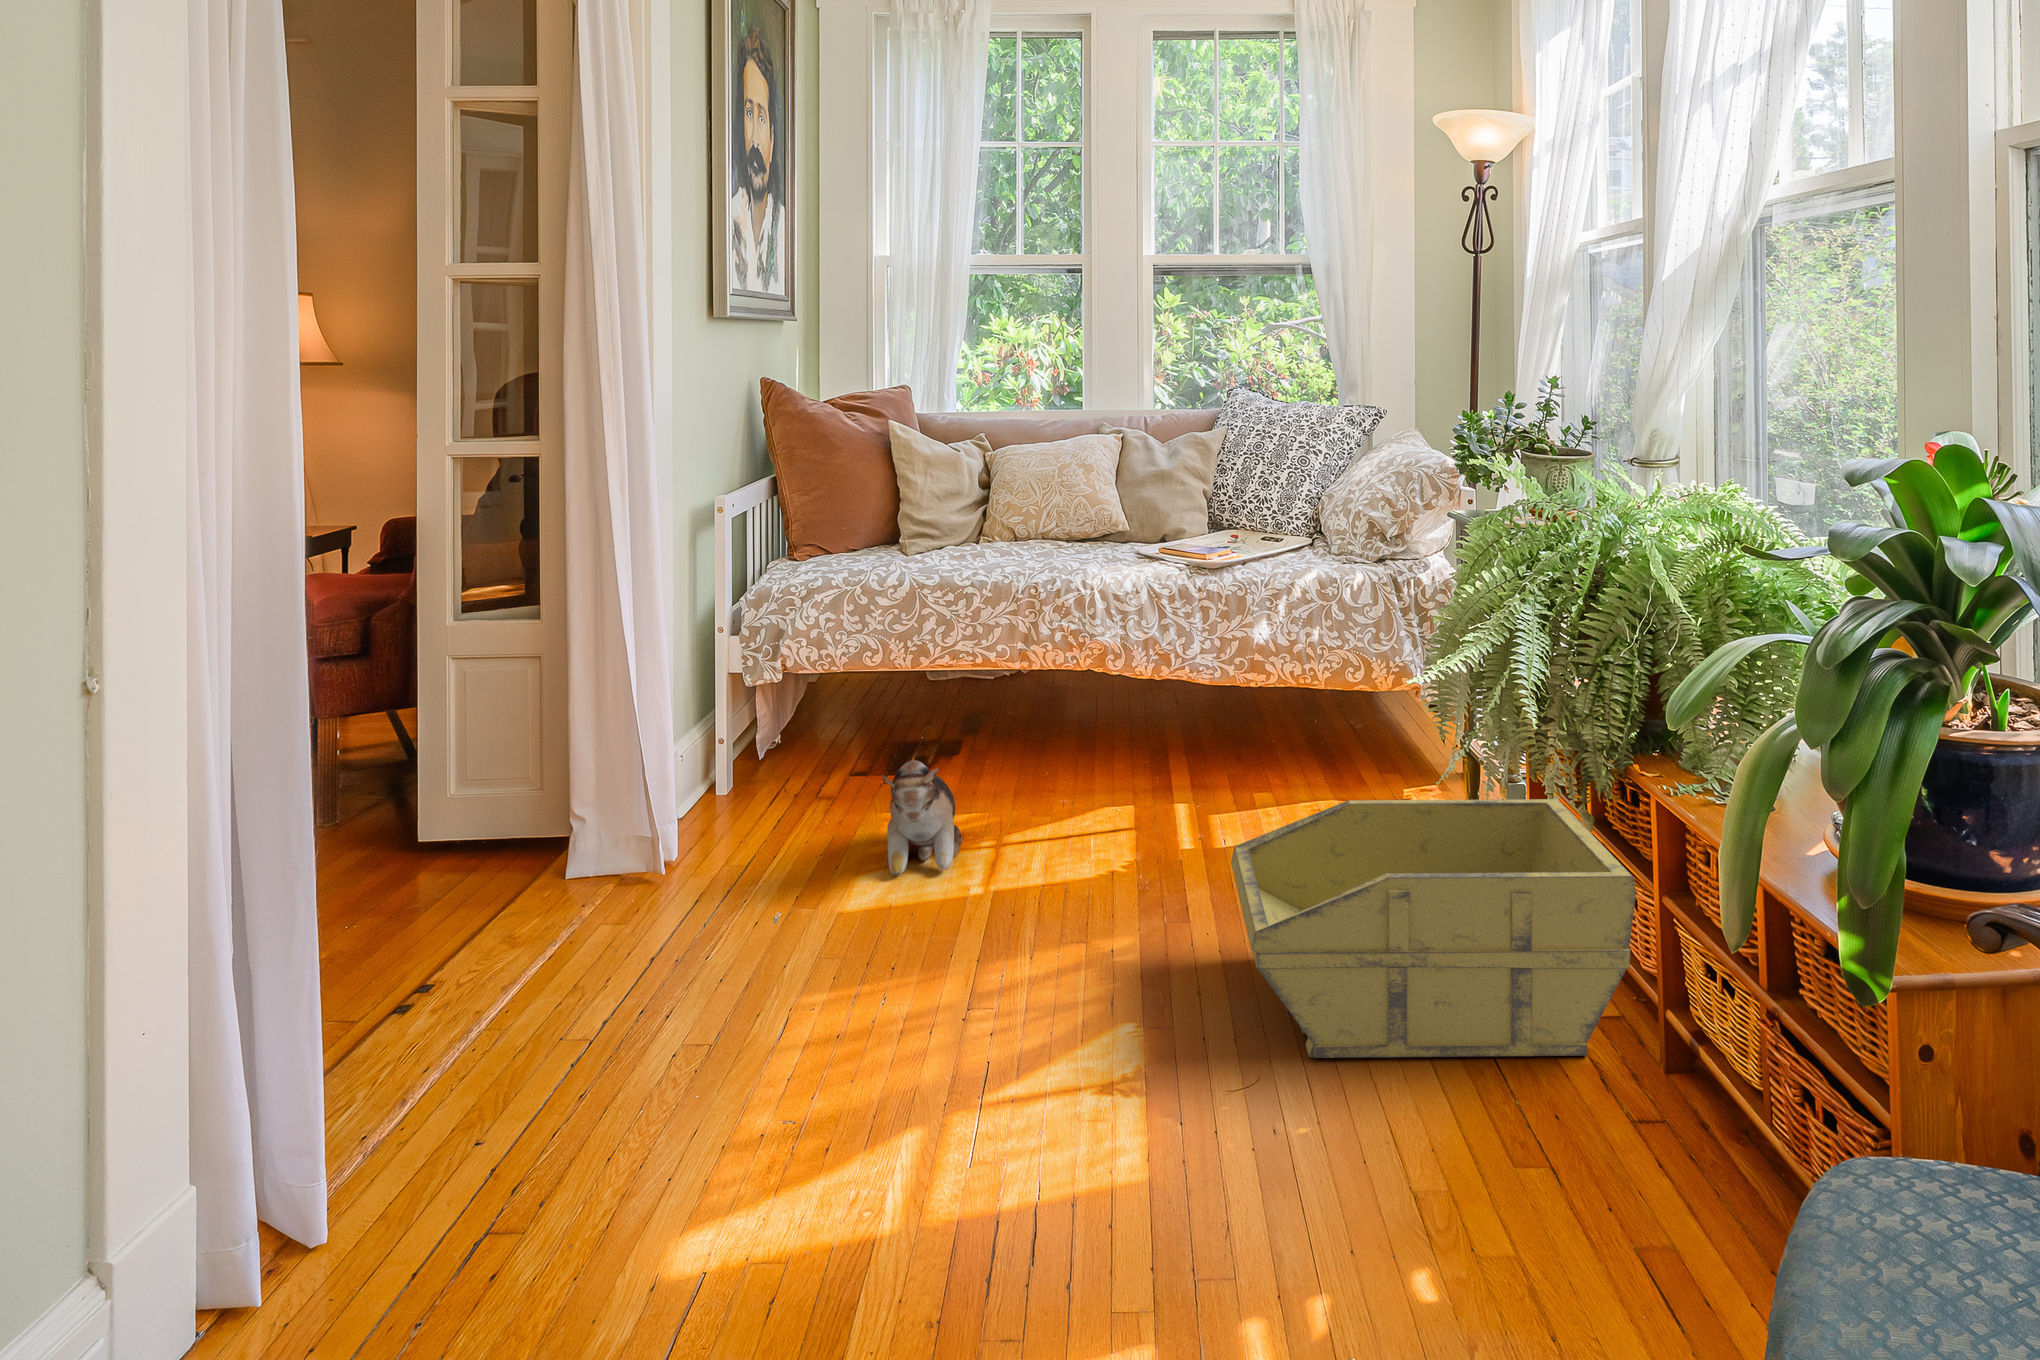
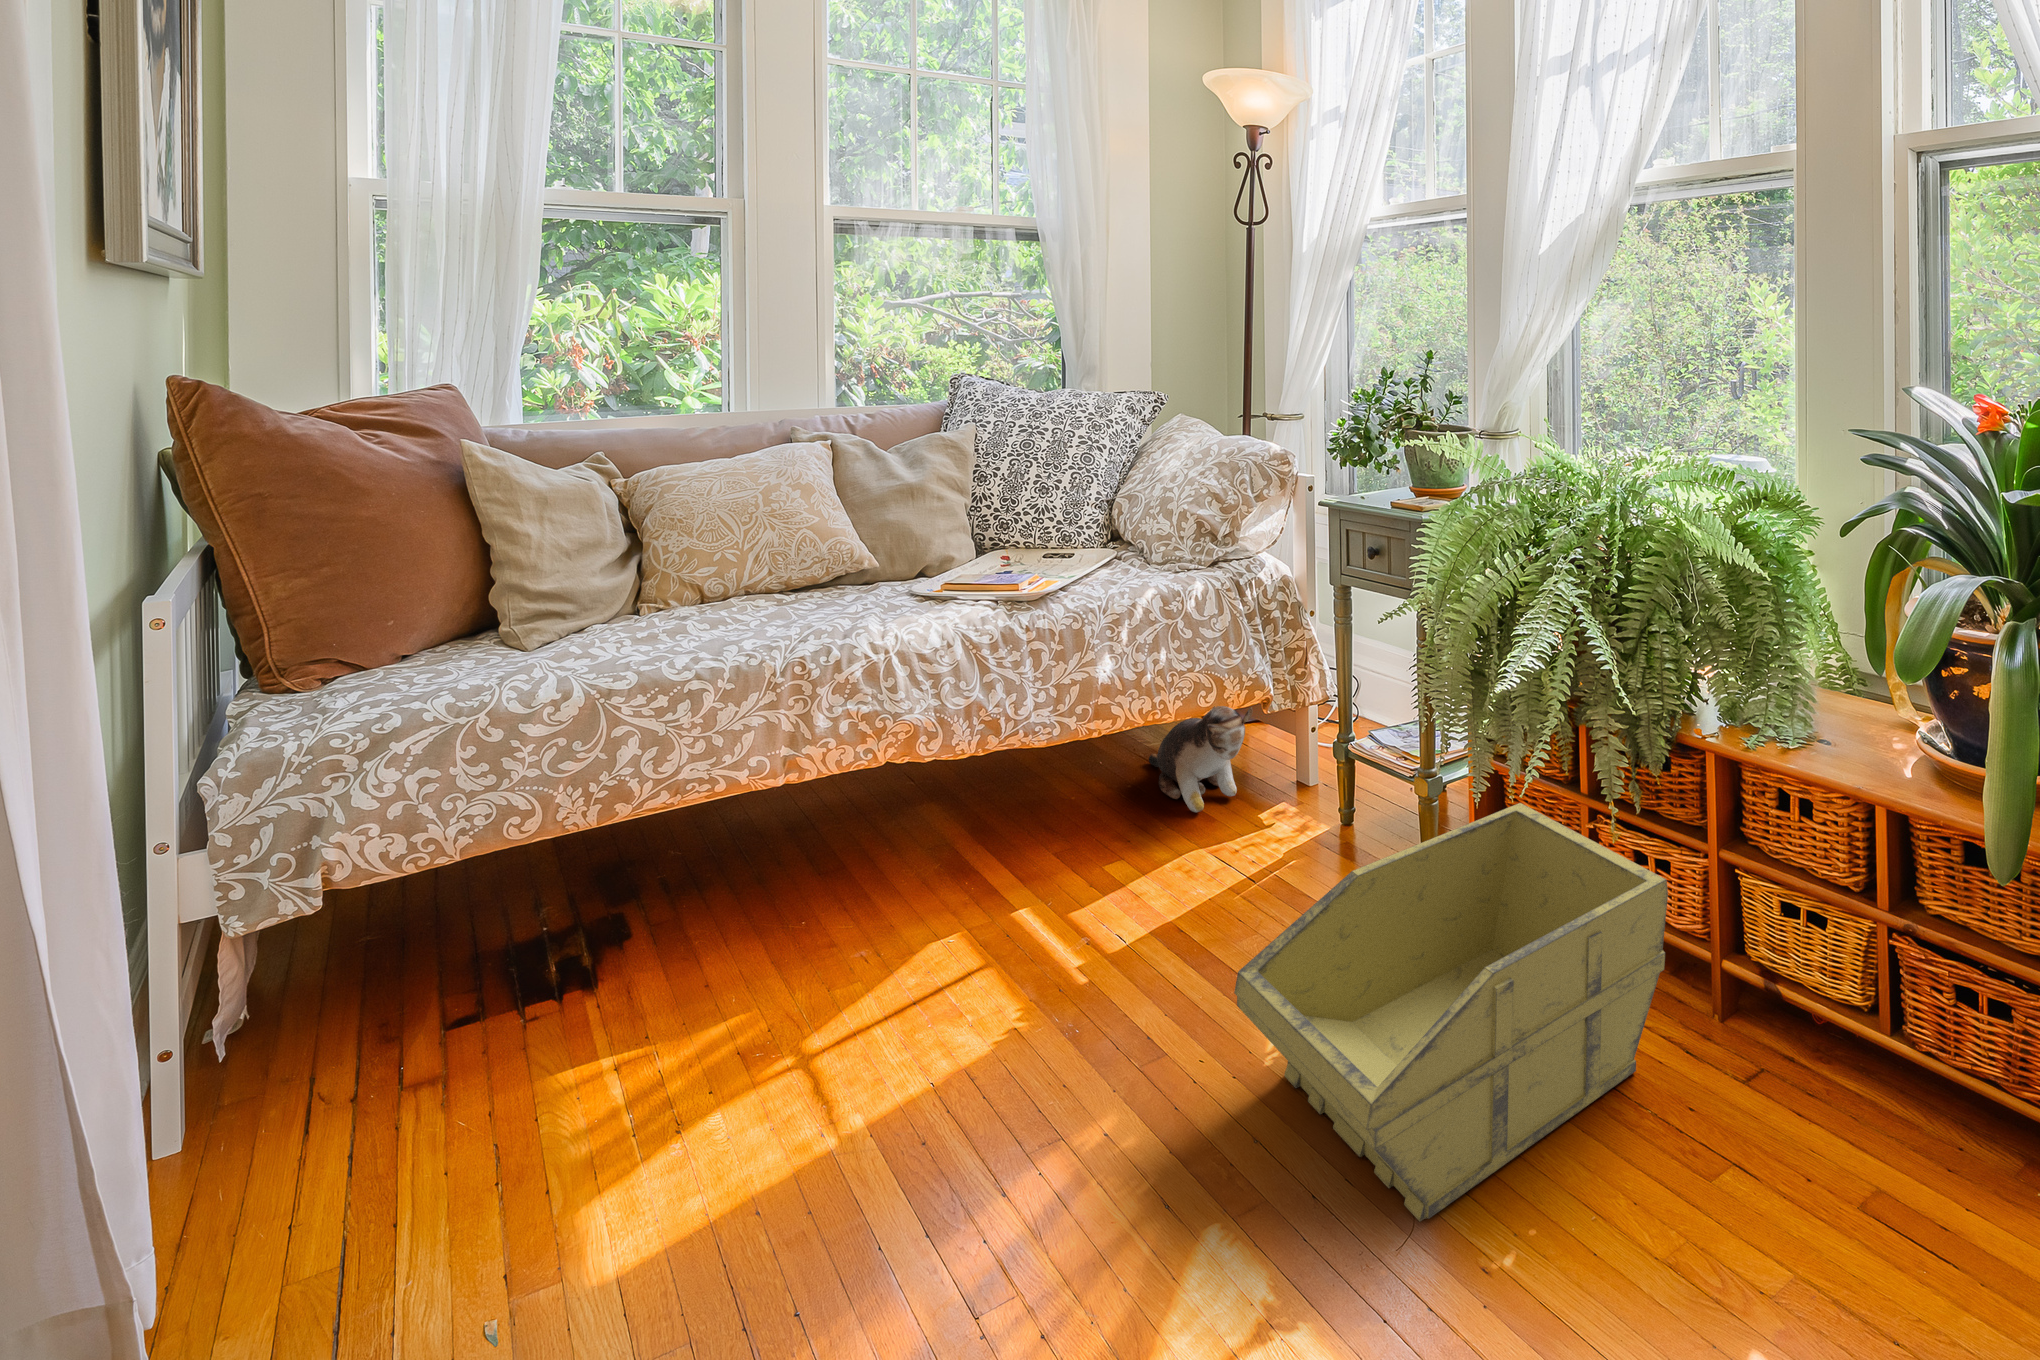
plush toy: present [882,760,962,876] -> present [1149,706,1253,812]

